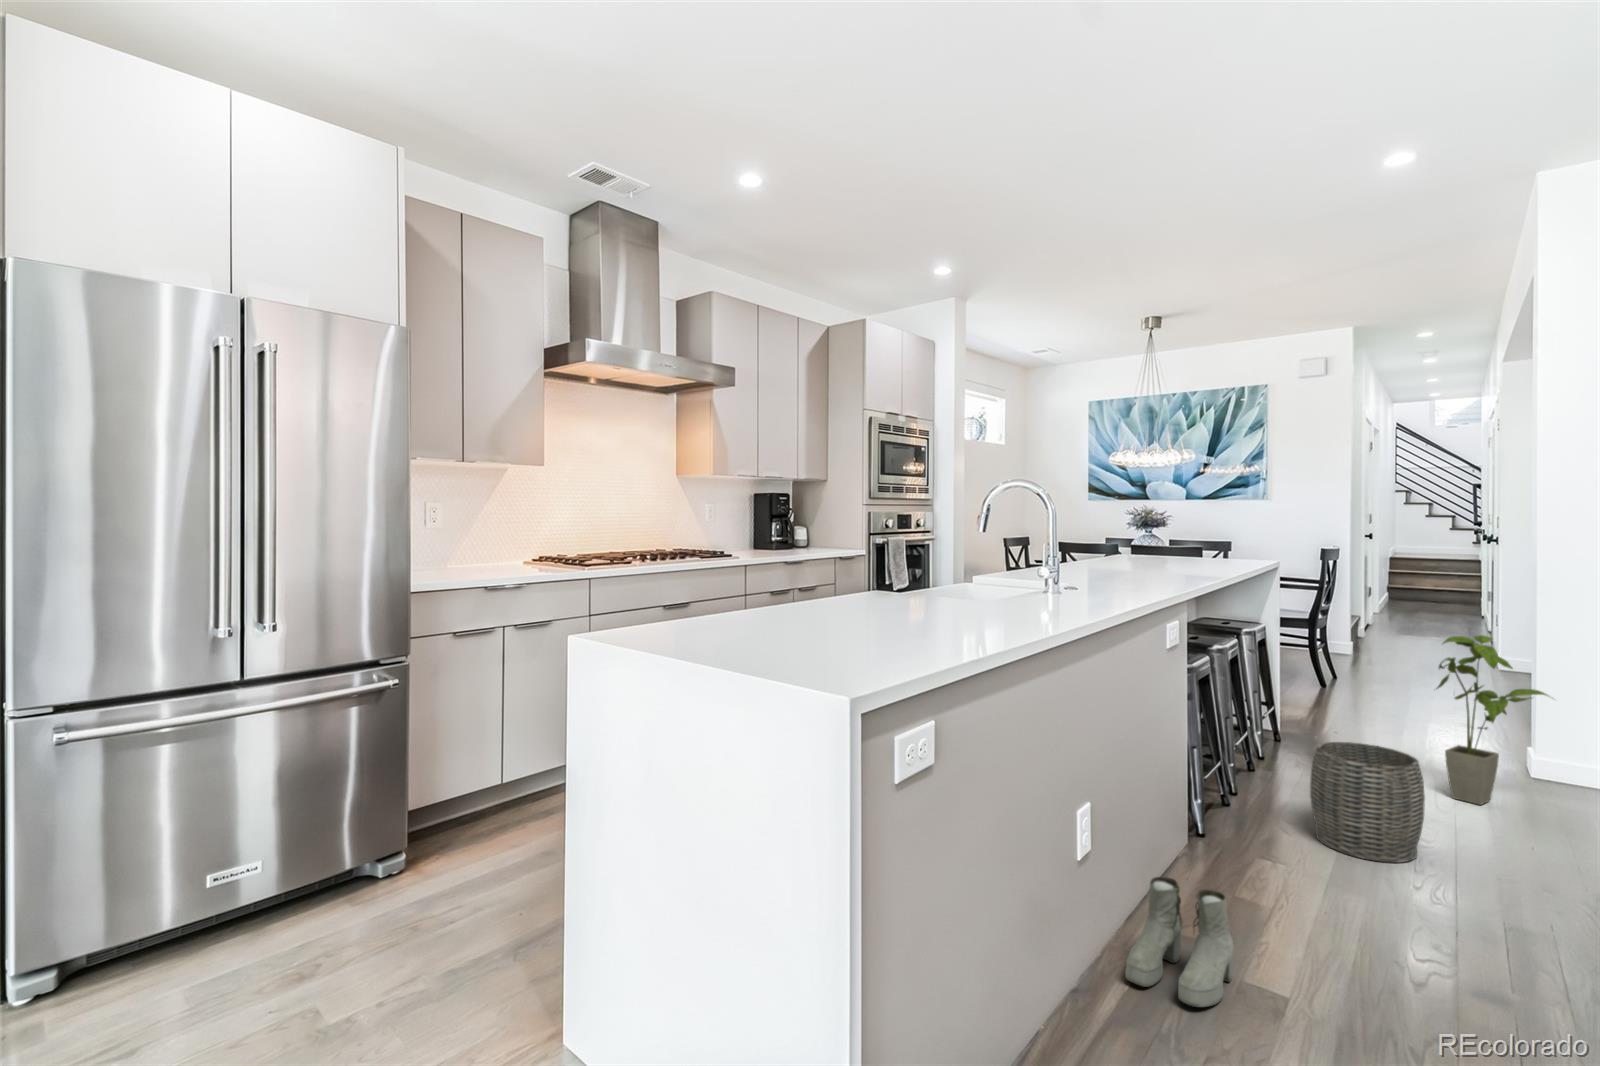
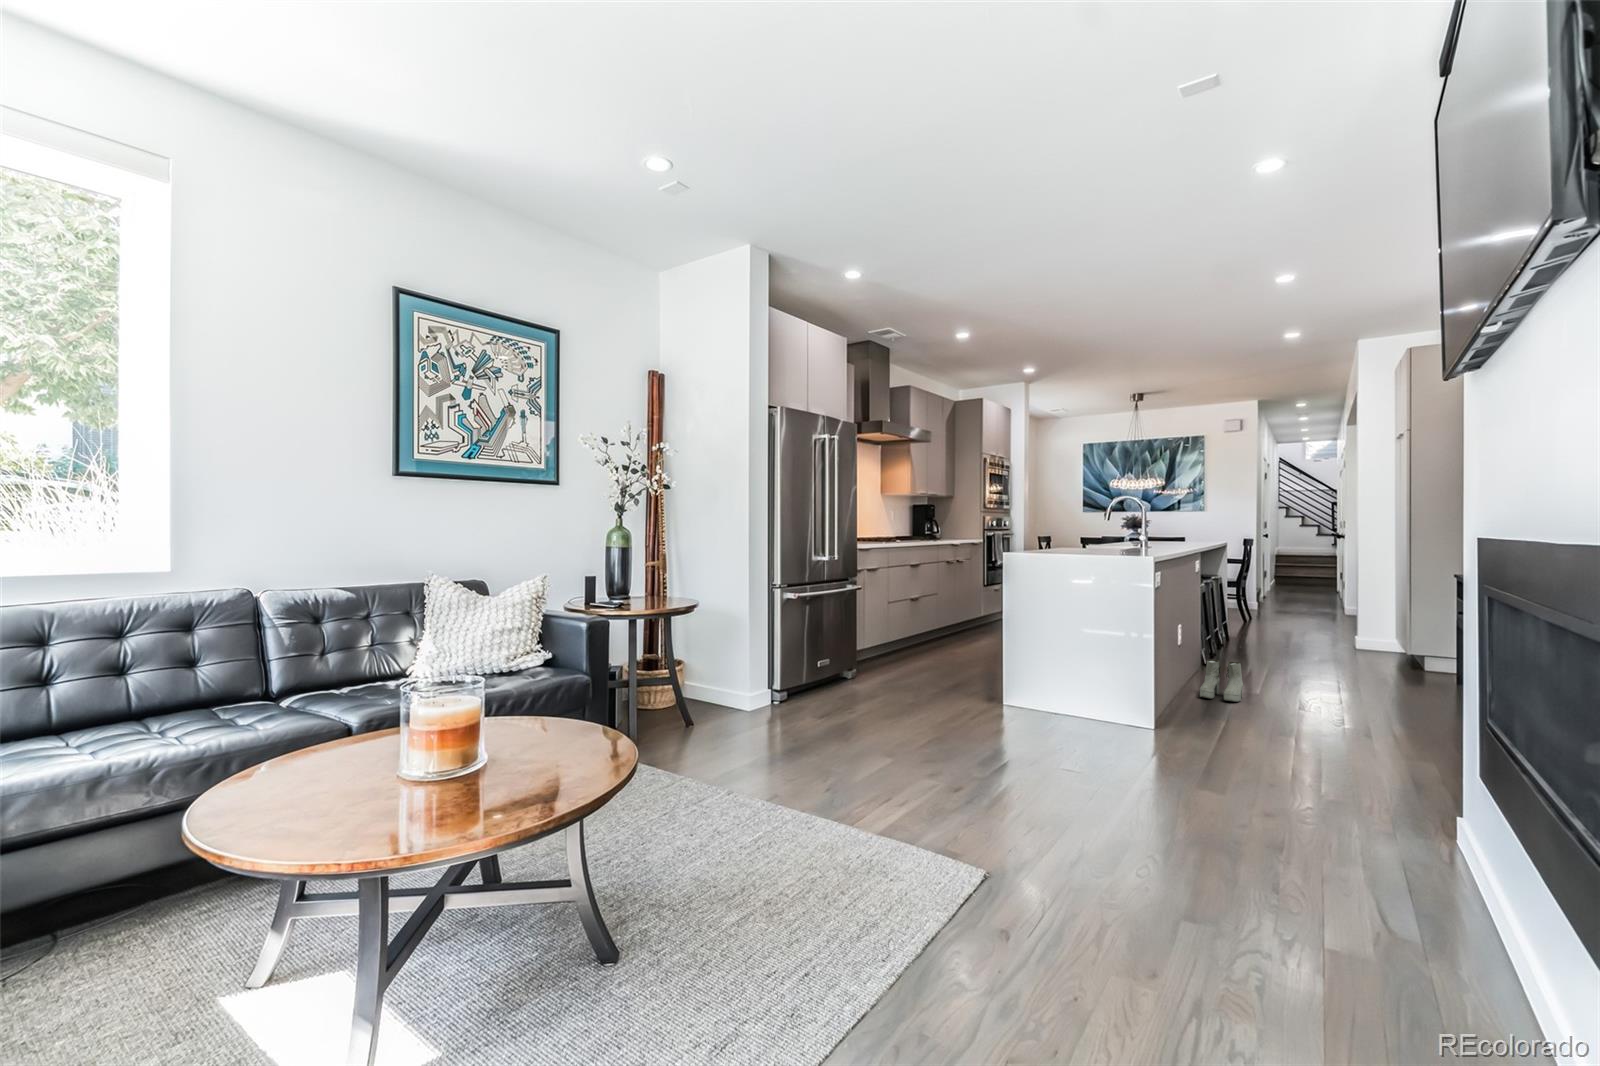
house plant: present [1437,635,1548,805] -> none [1316,573,1376,658]
woven basket: present [1310,742,1425,863] -> none [1260,622,1314,673]

